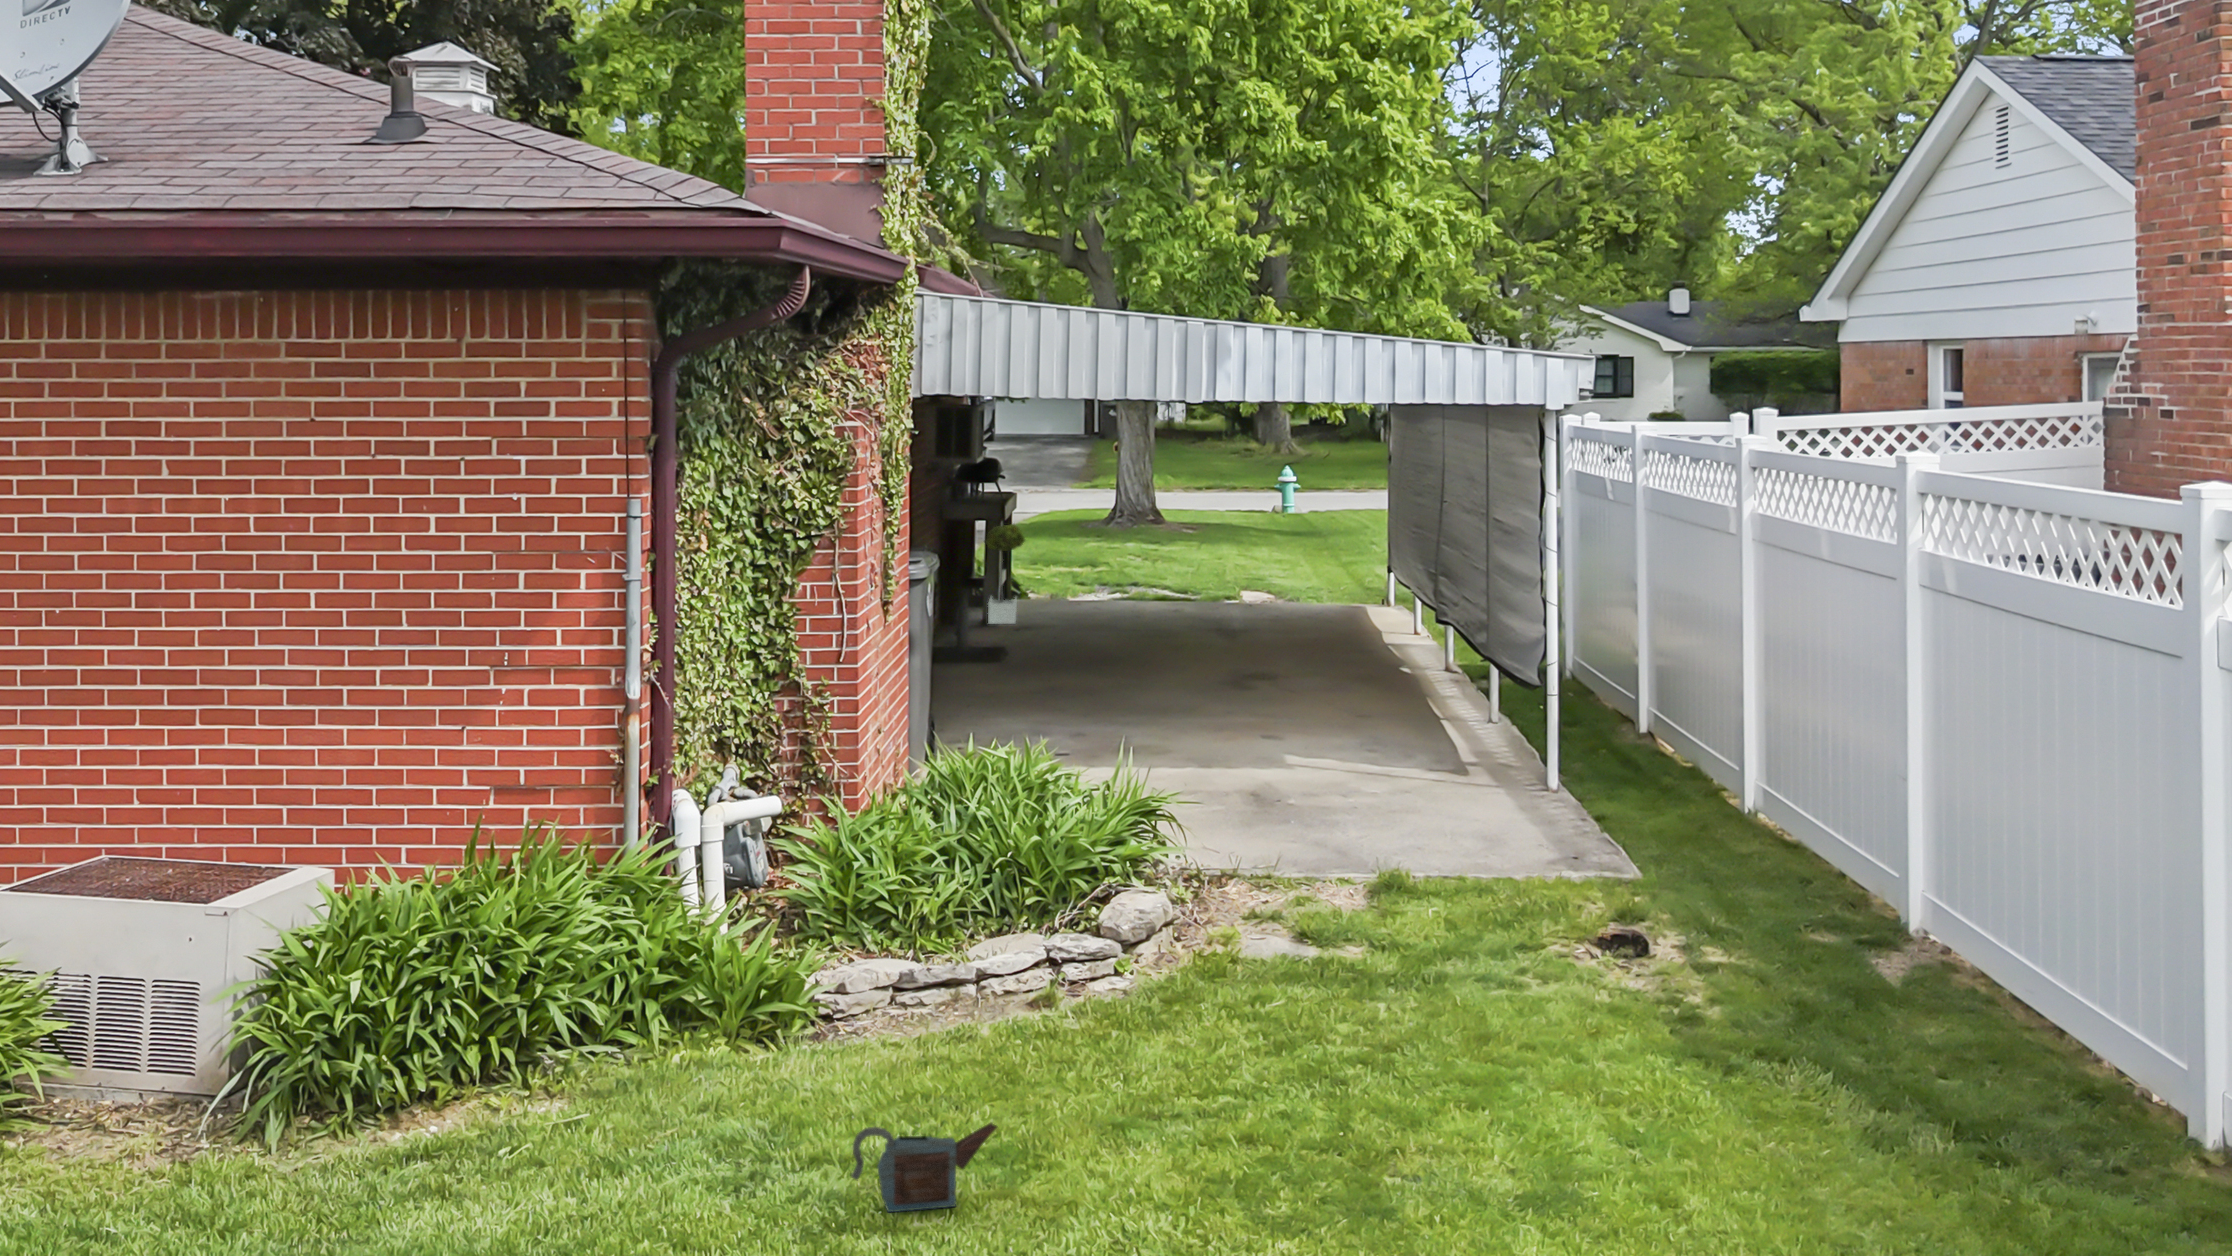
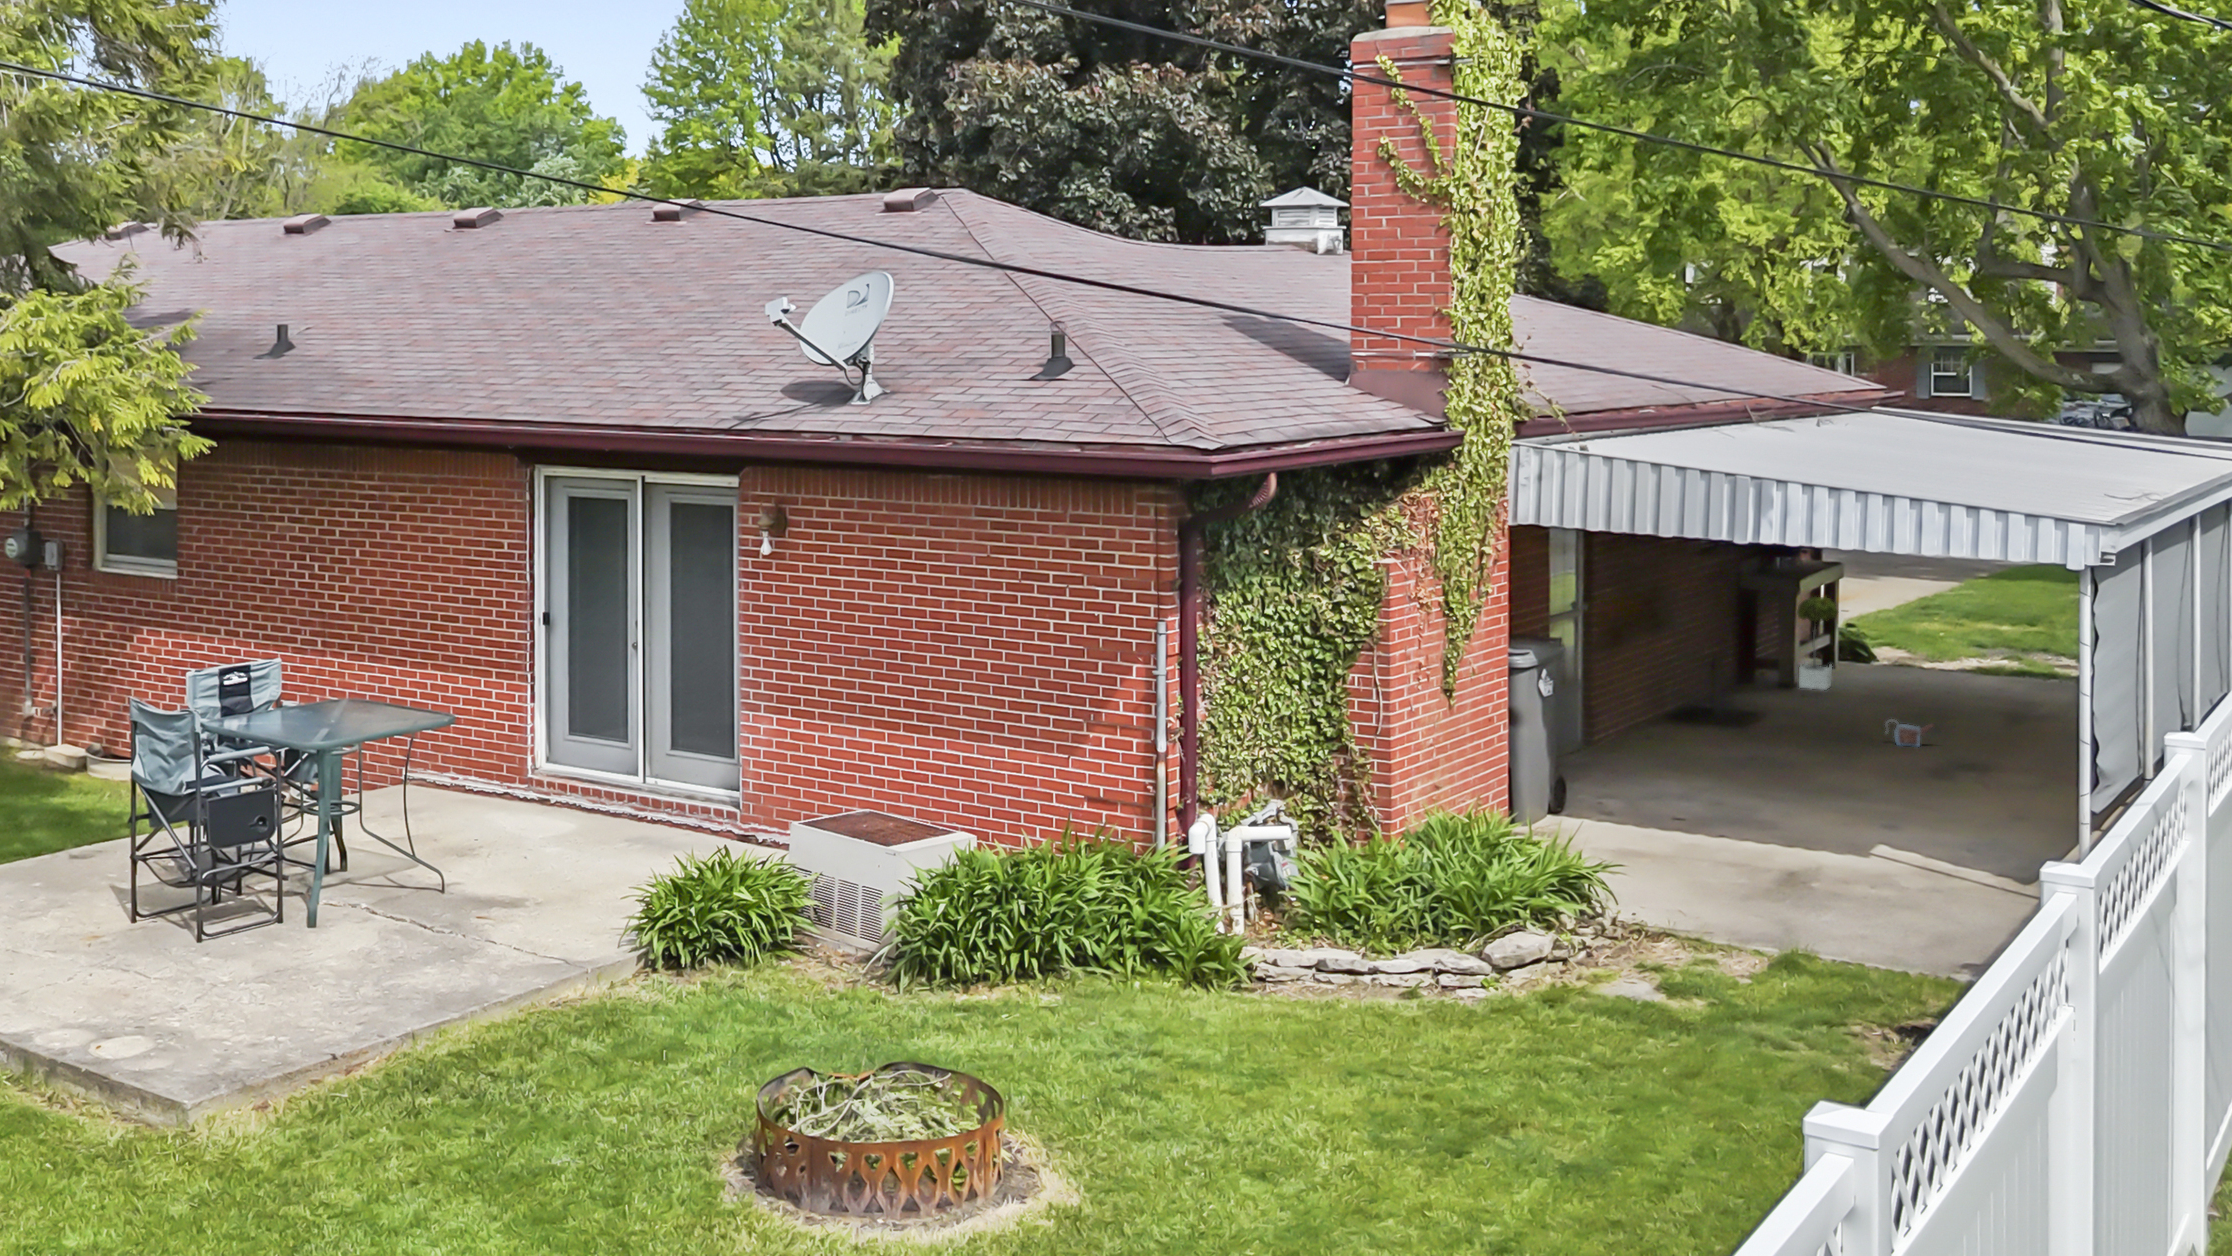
watering can: present [851,1123,997,1212] -> present [1886,720,1934,747]

